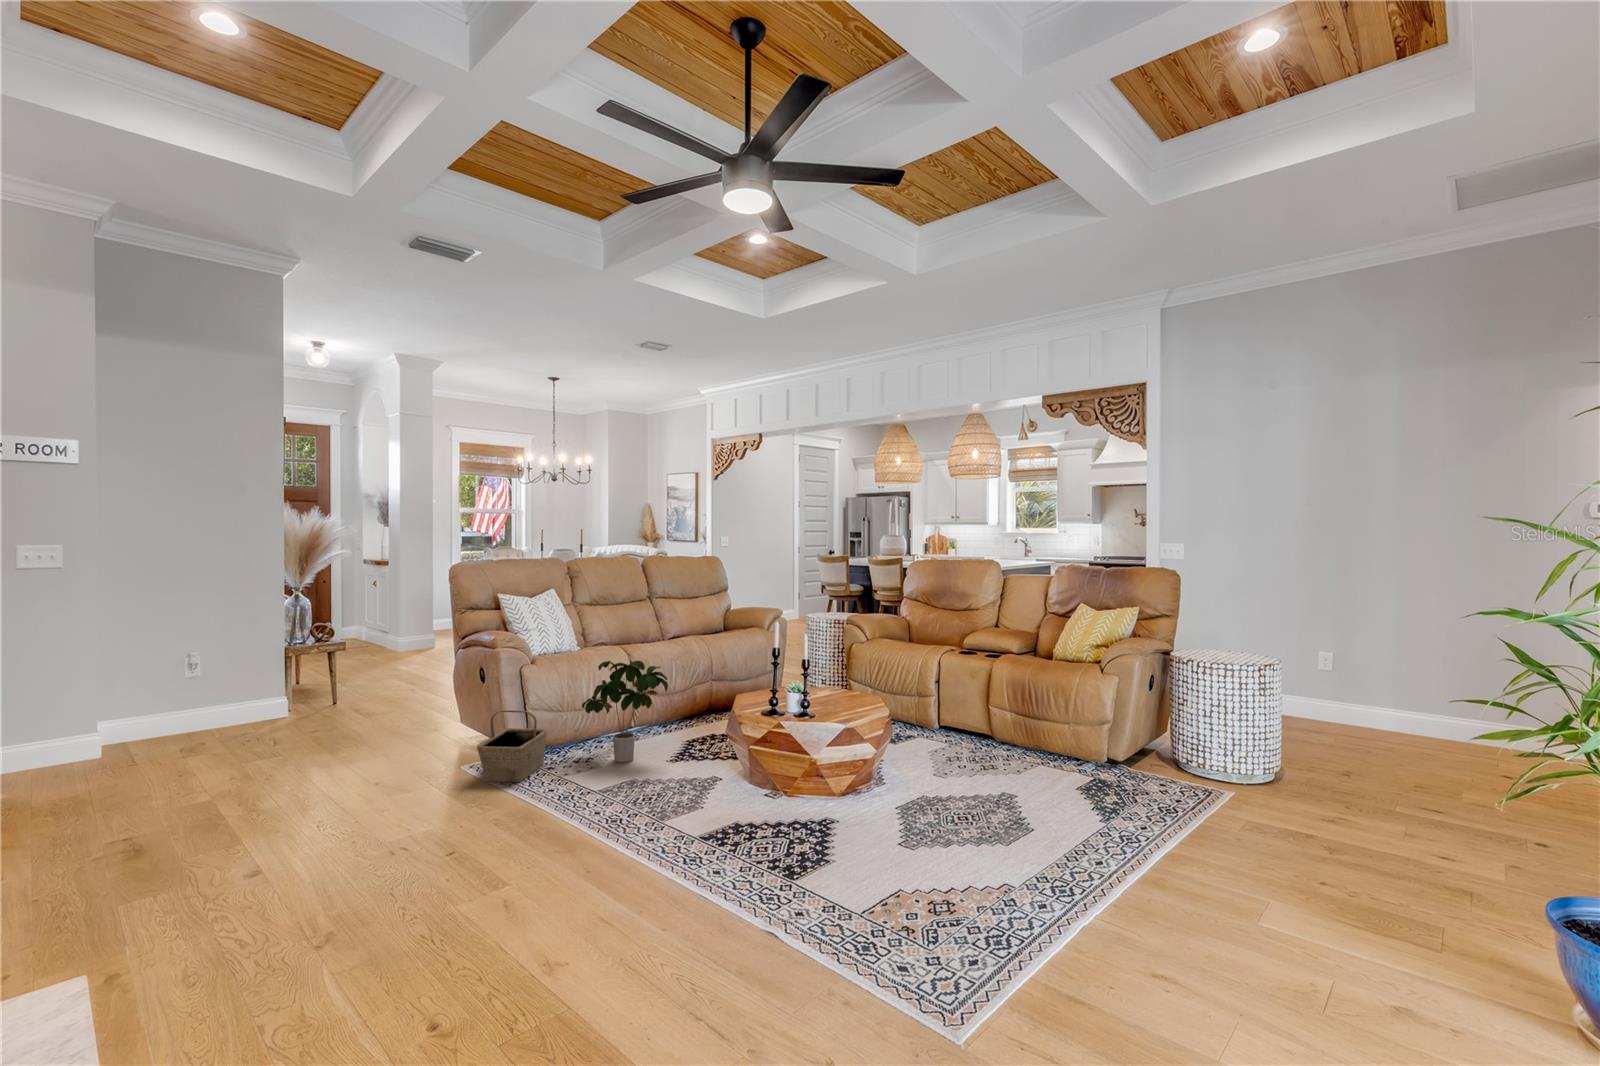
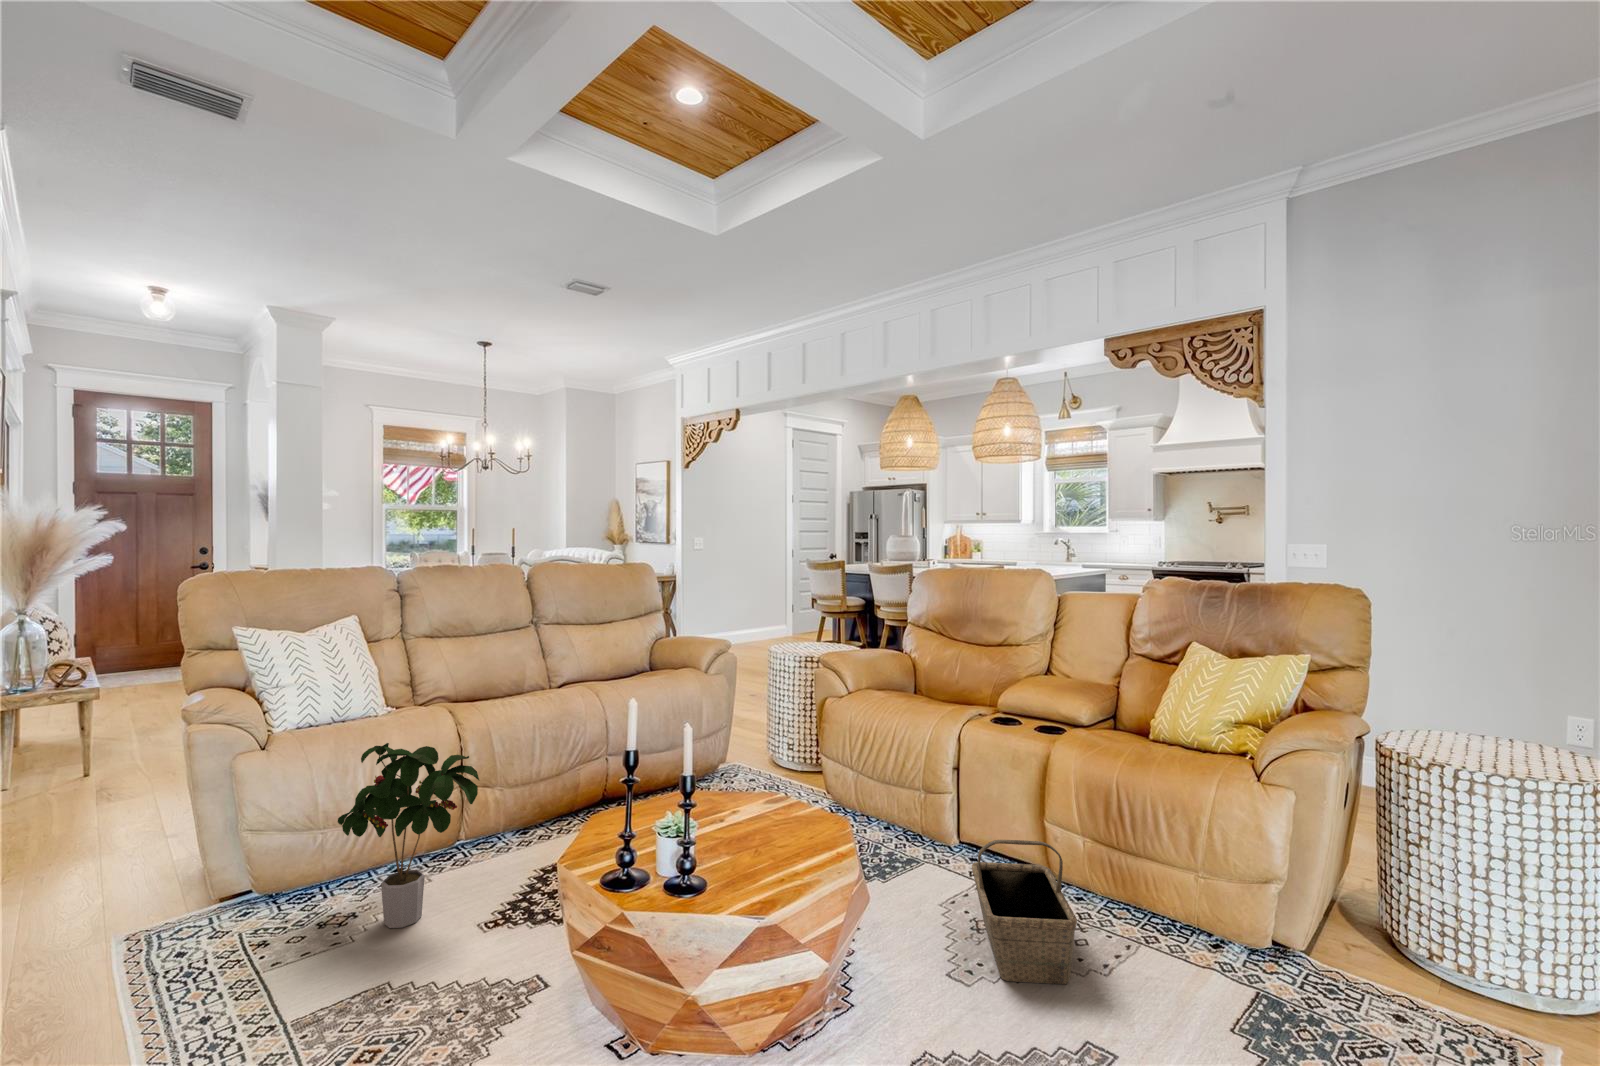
basket: present [477,710,547,782] -> present [972,840,1077,984]

